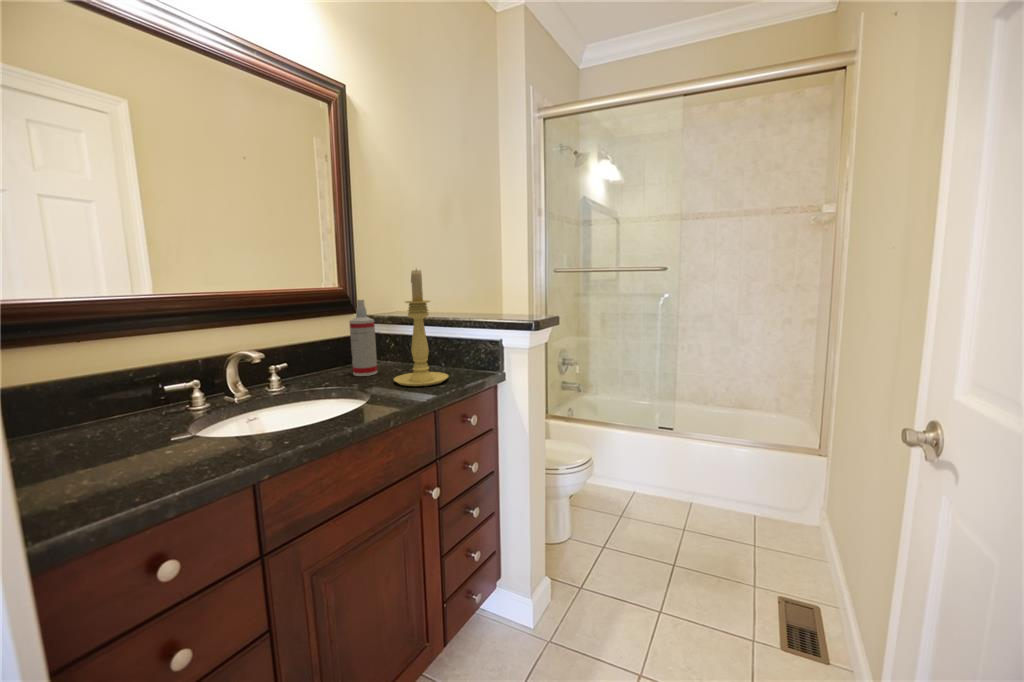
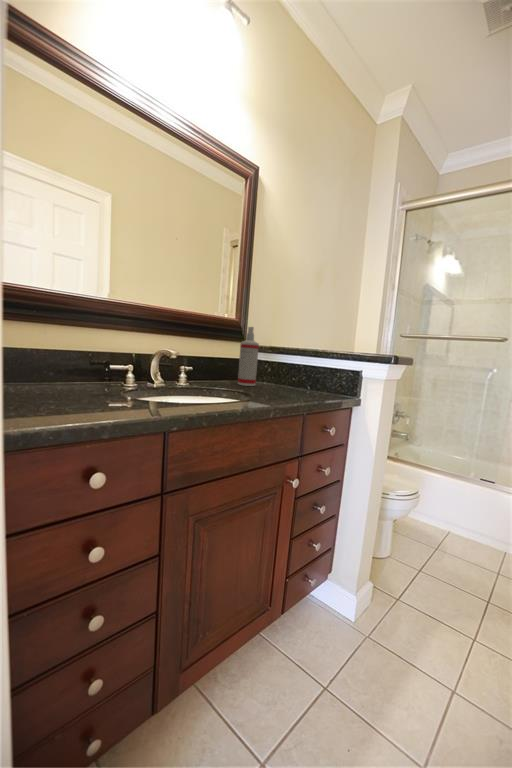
candle holder: present [394,270,448,386] -> none [269,302,313,397]

